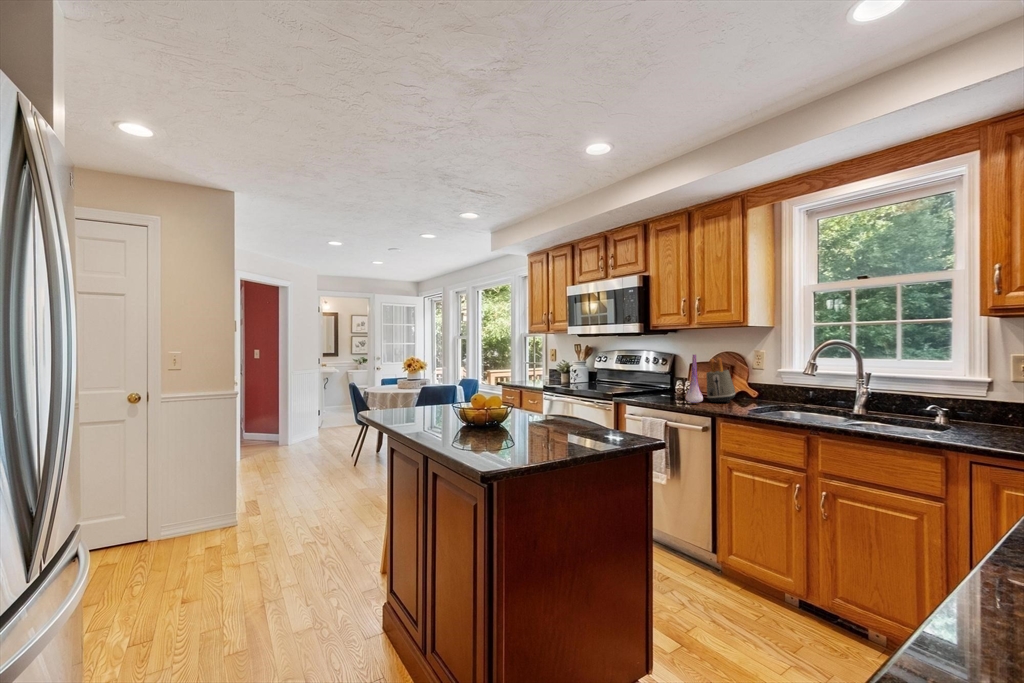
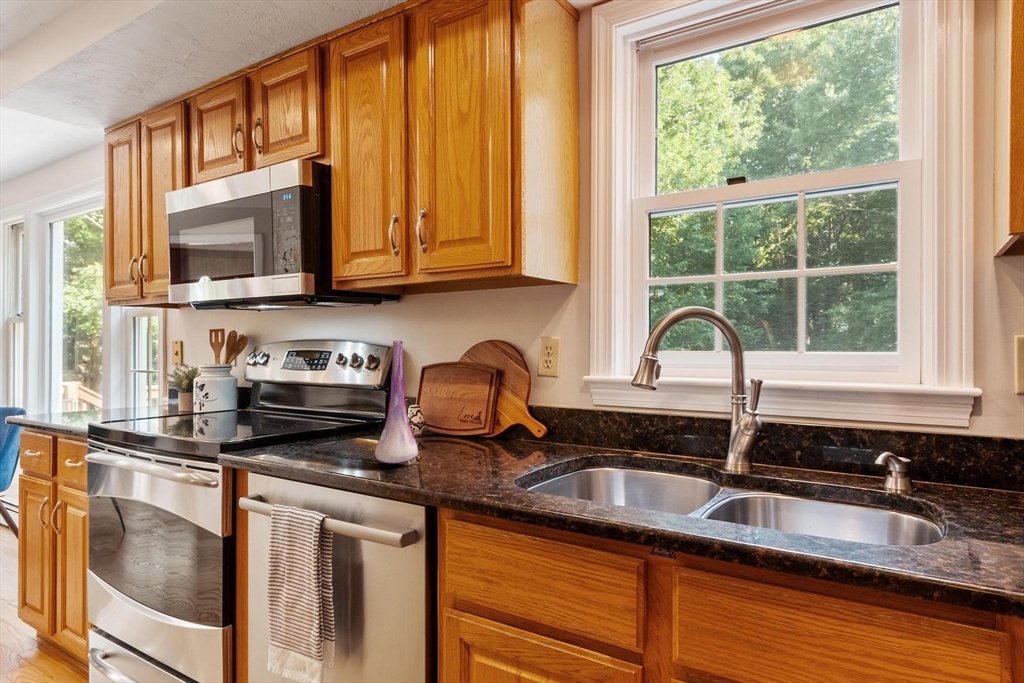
toaster: present [706,358,736,403] -> none [434,351,499,456]

